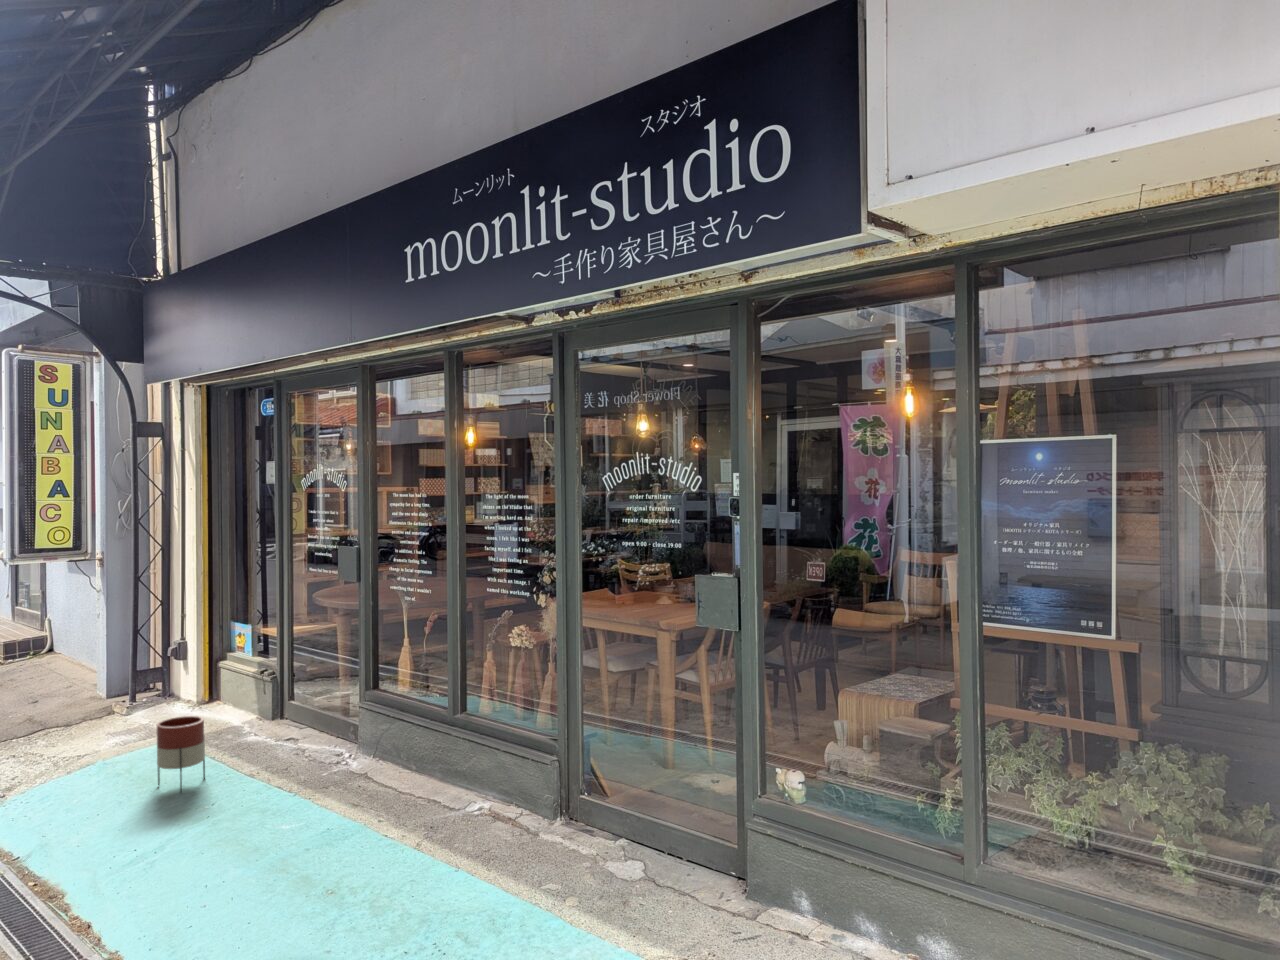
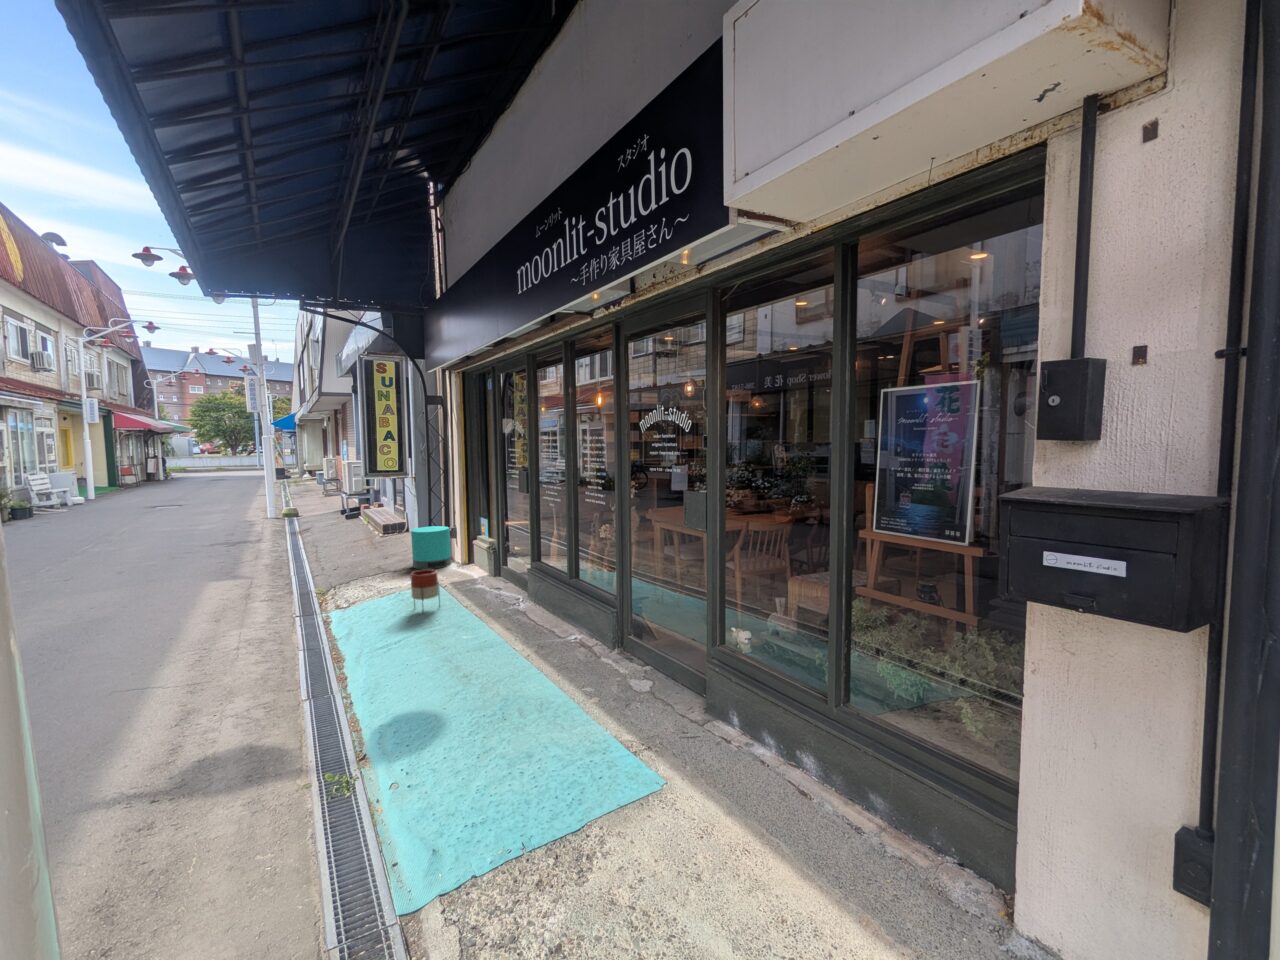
trash can: none [105,642,175,717] -> present [411,526,451,569]

